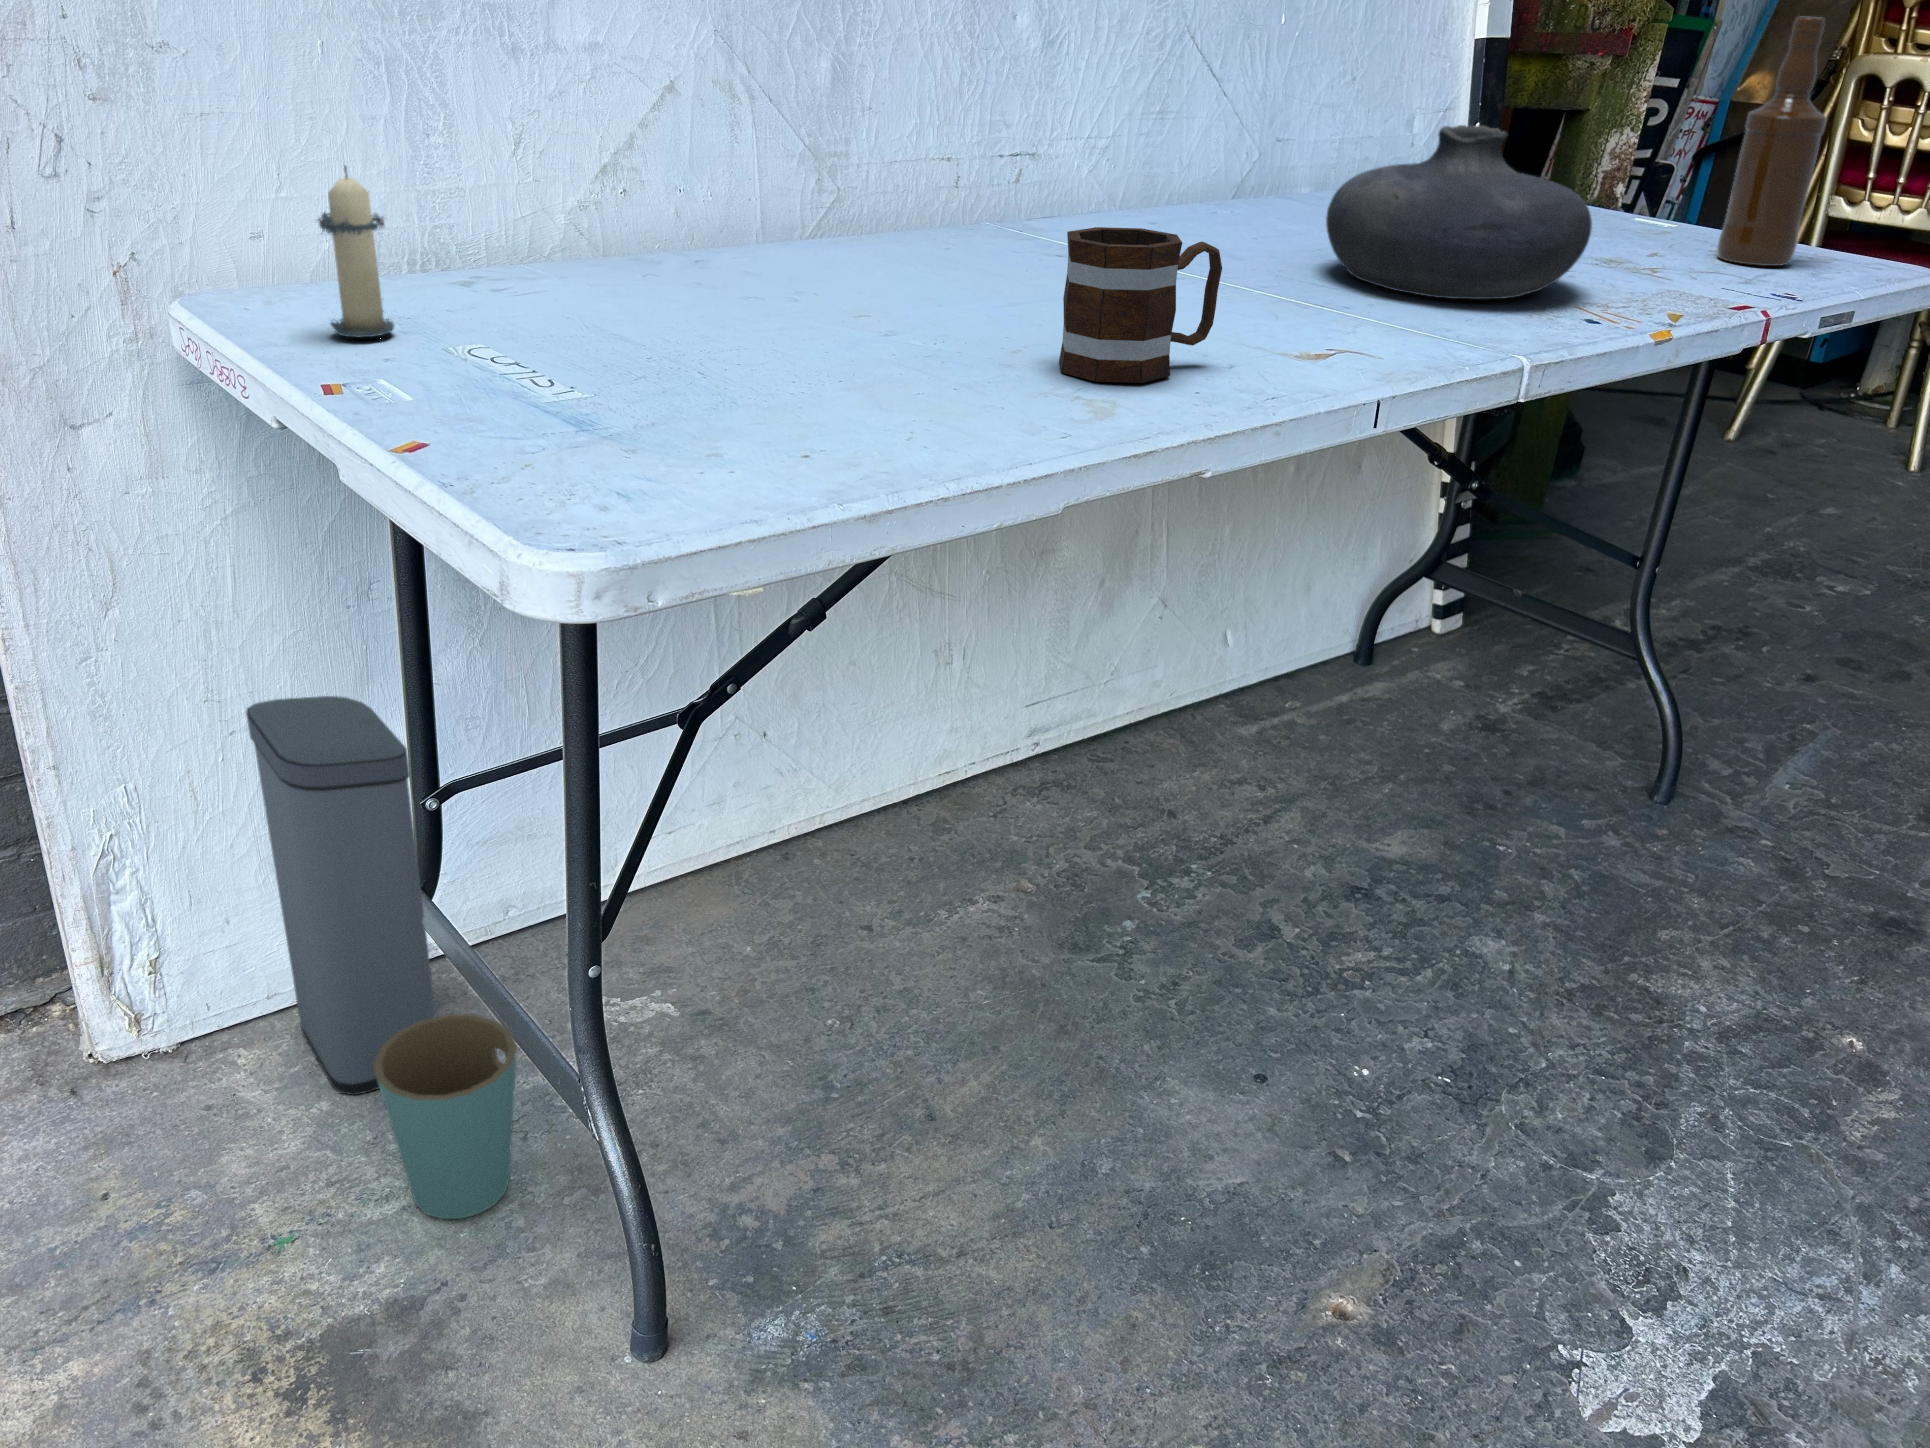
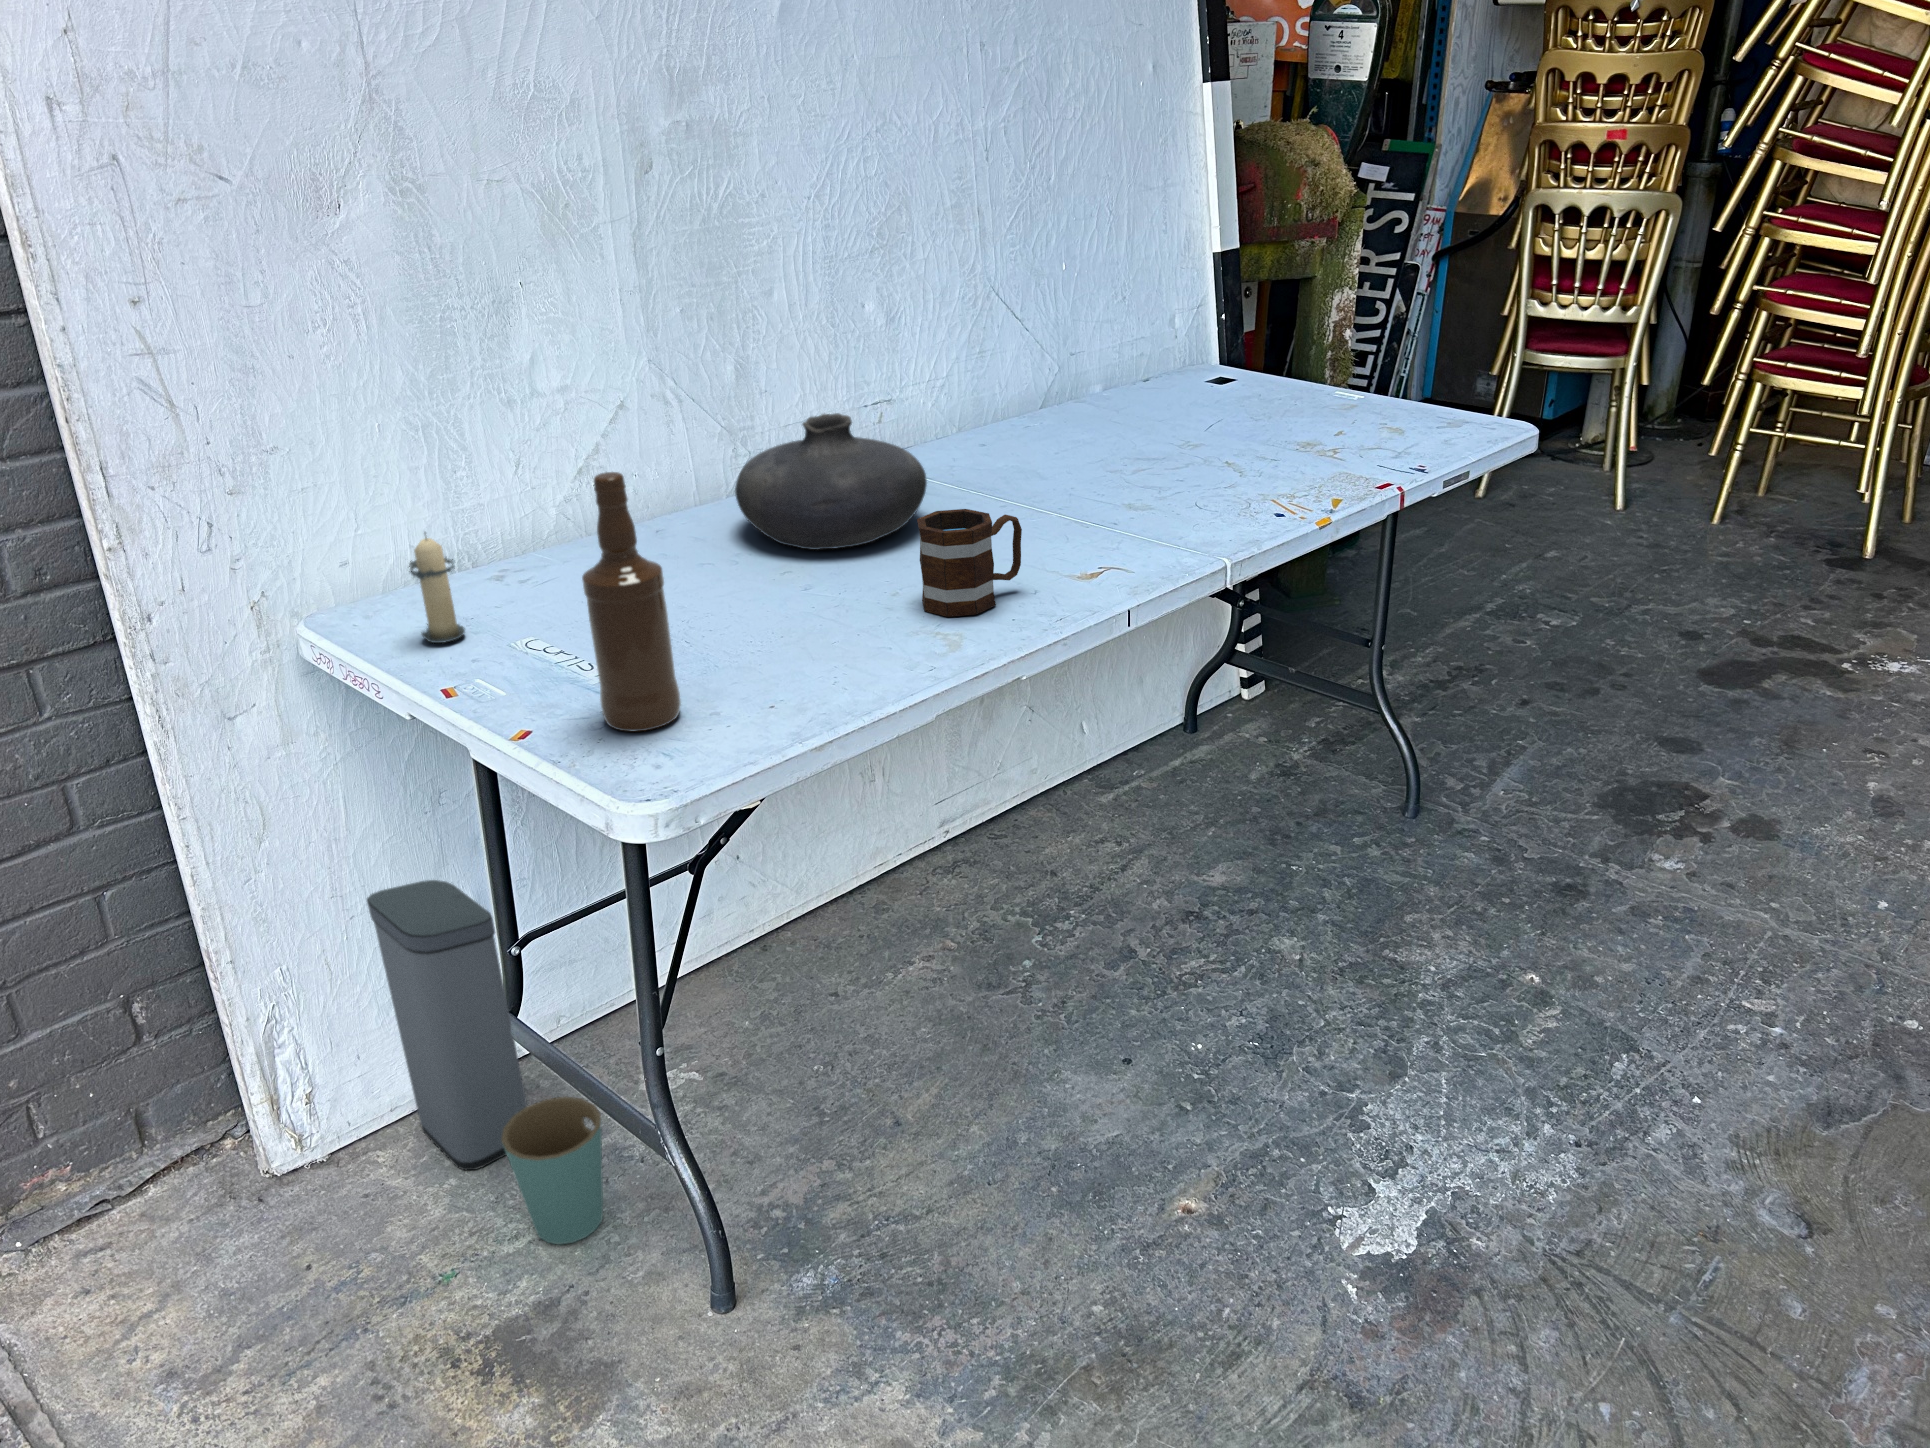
bottle: present [1717,16,1827,266] -> present [582,472,681,732]
vase: present [1326,125,1592,299] -> present [735,413,927,550]

